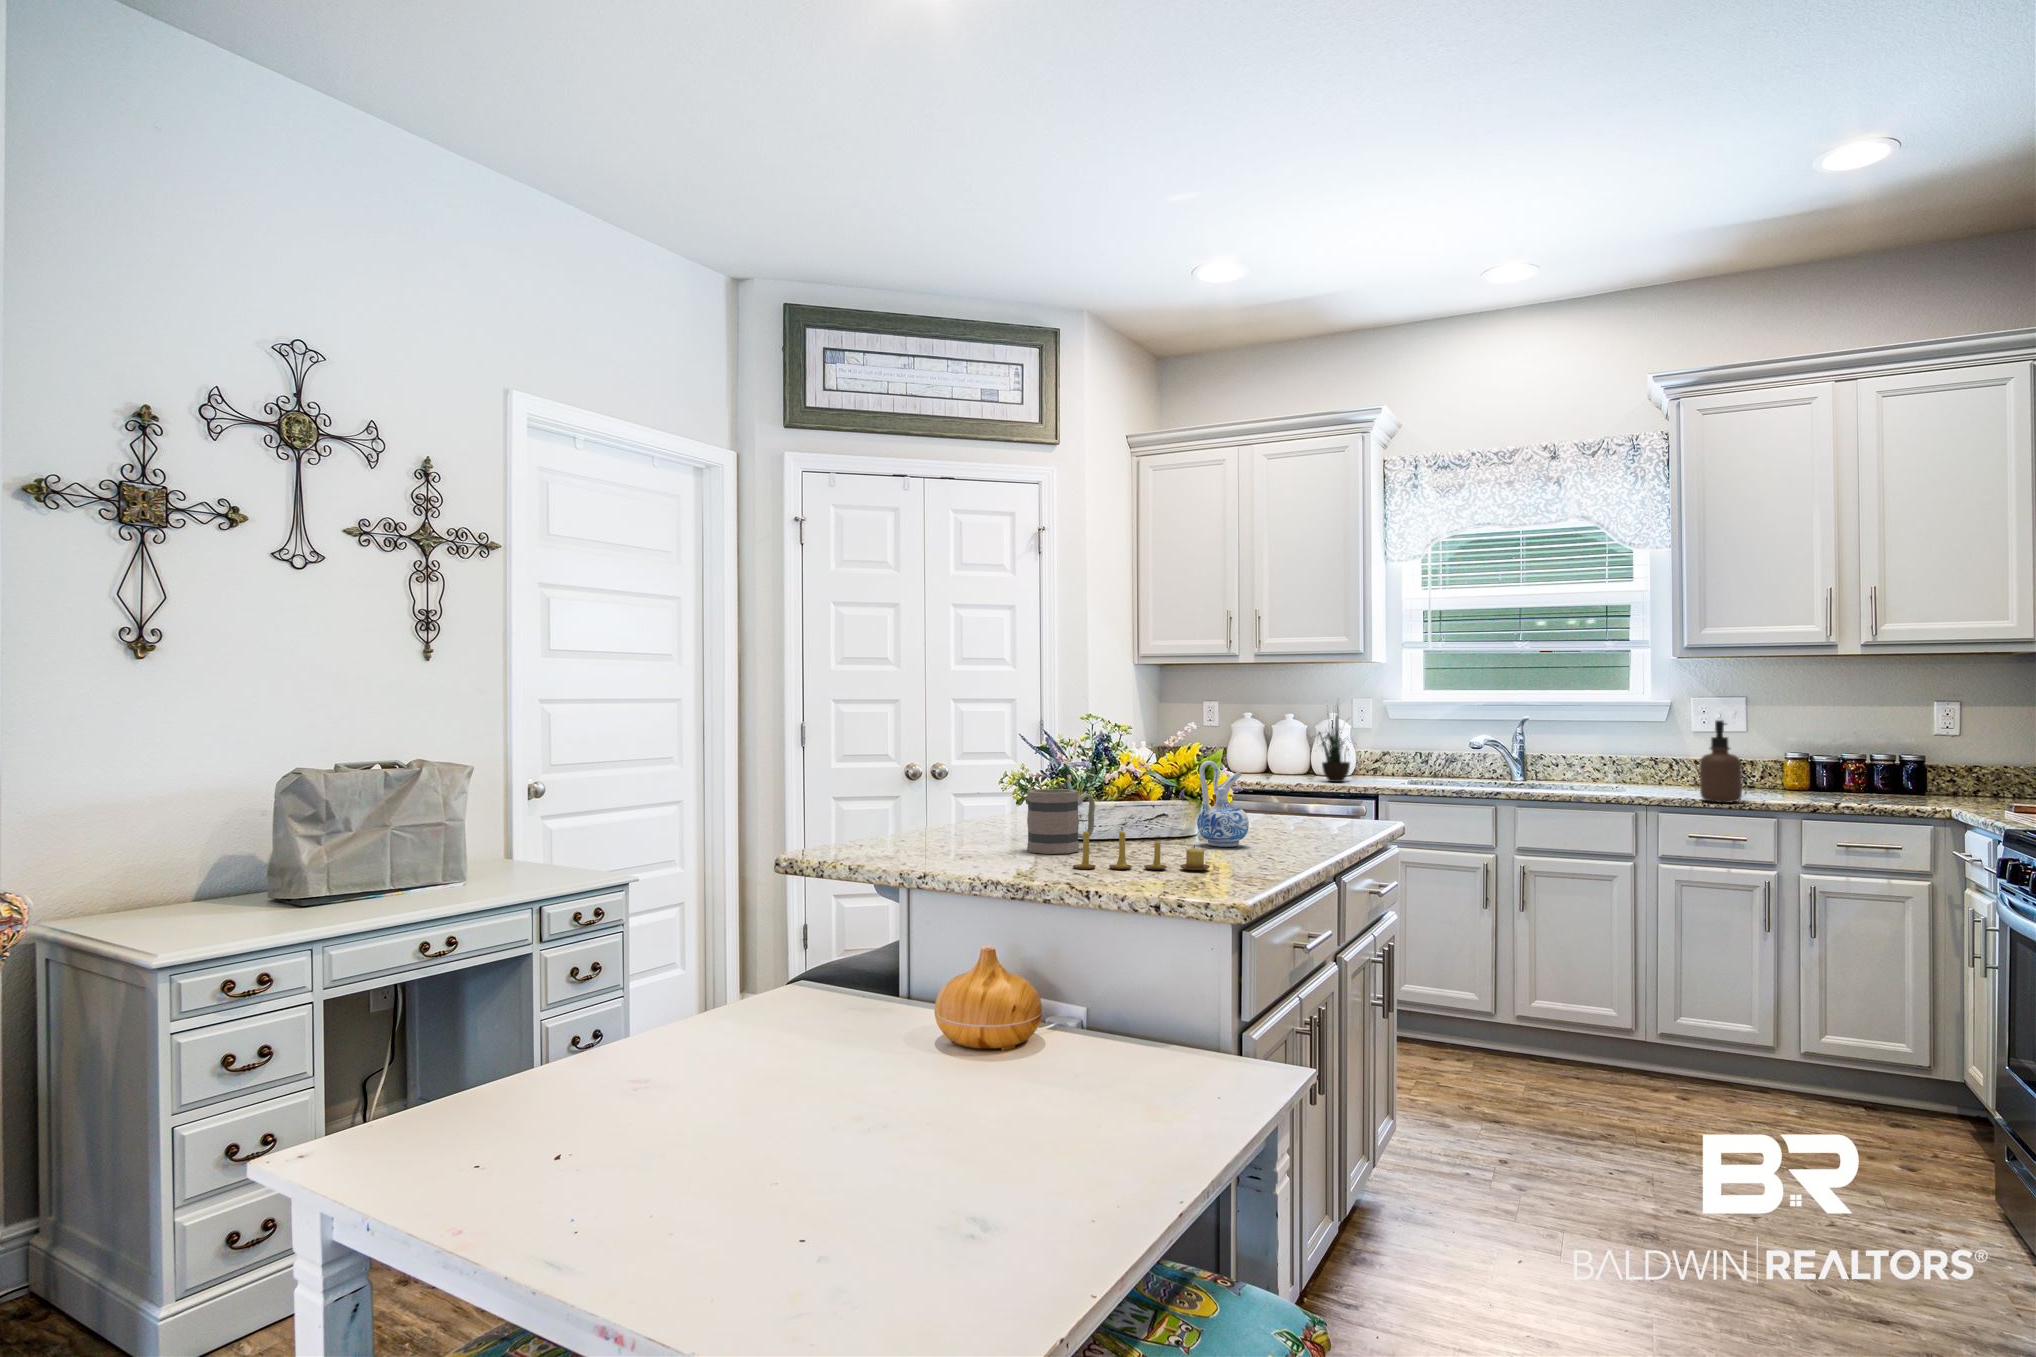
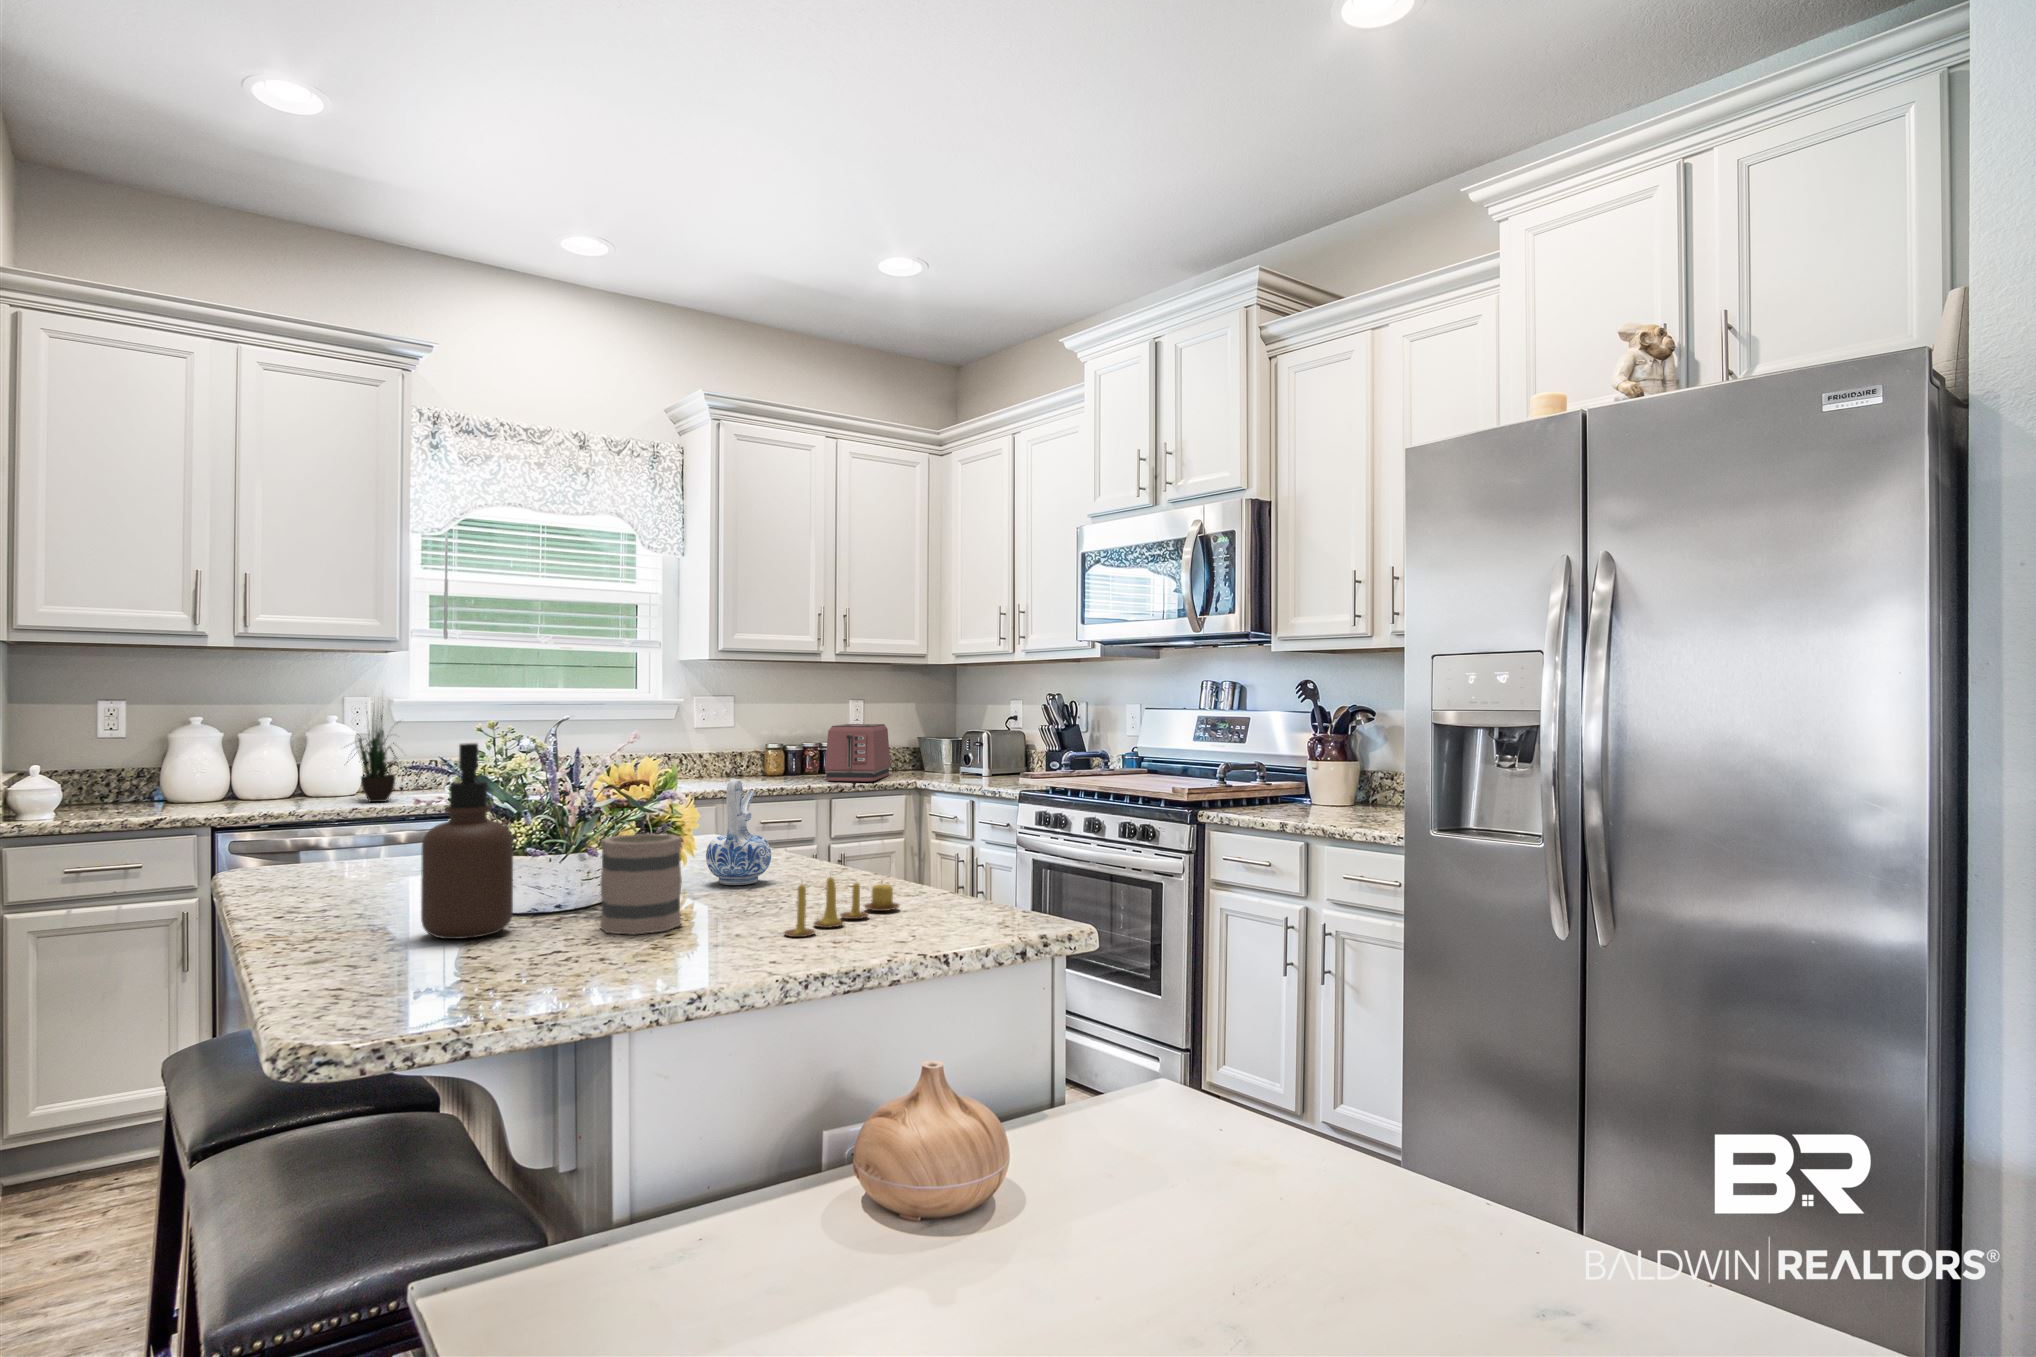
soap dispenser: present [1700,720,1742,803] -> present [421,743,513,939]
toaster: none [1812,732,1948,805] -> present [825,724,890,781]

